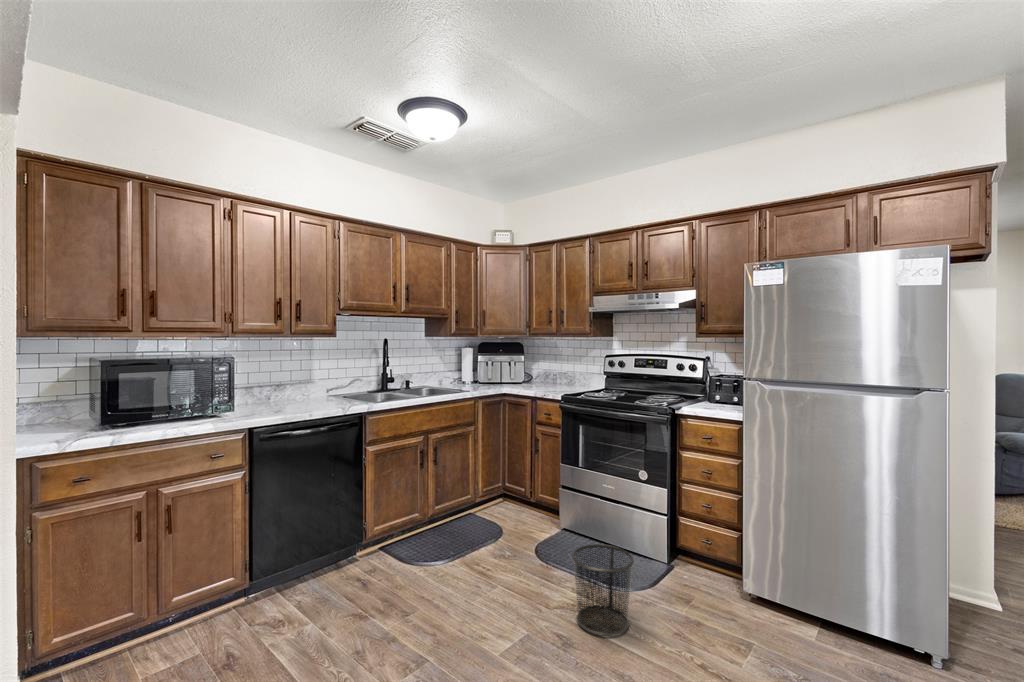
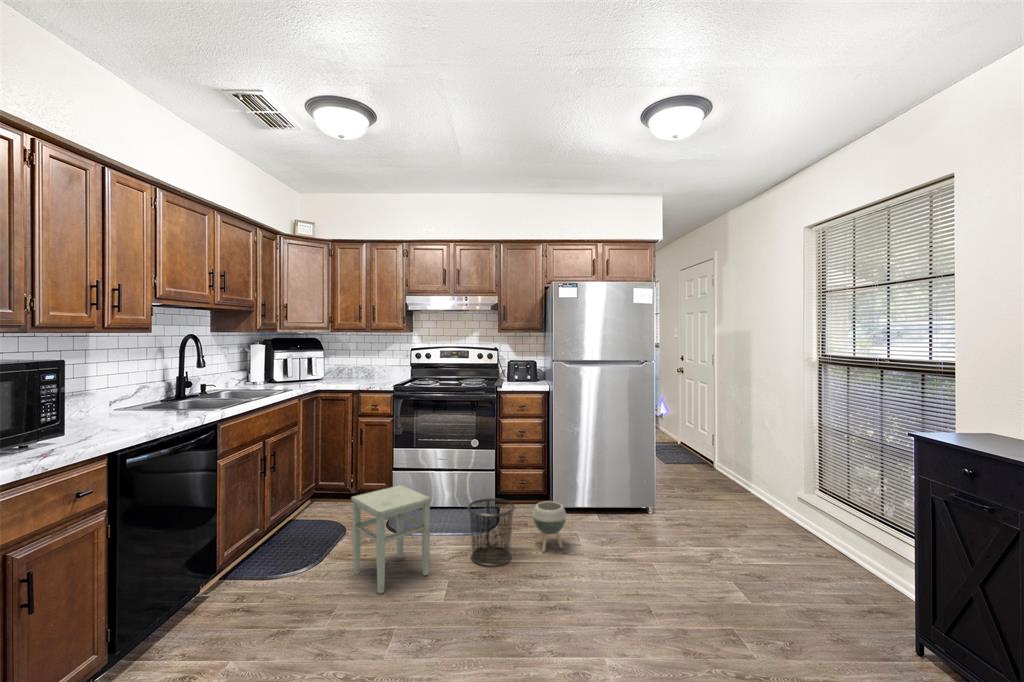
stool: none [452,505,519,616] -> present [351,485,431,593]
planter: none [666,571,716,646] -> present [533,501,566,552]

